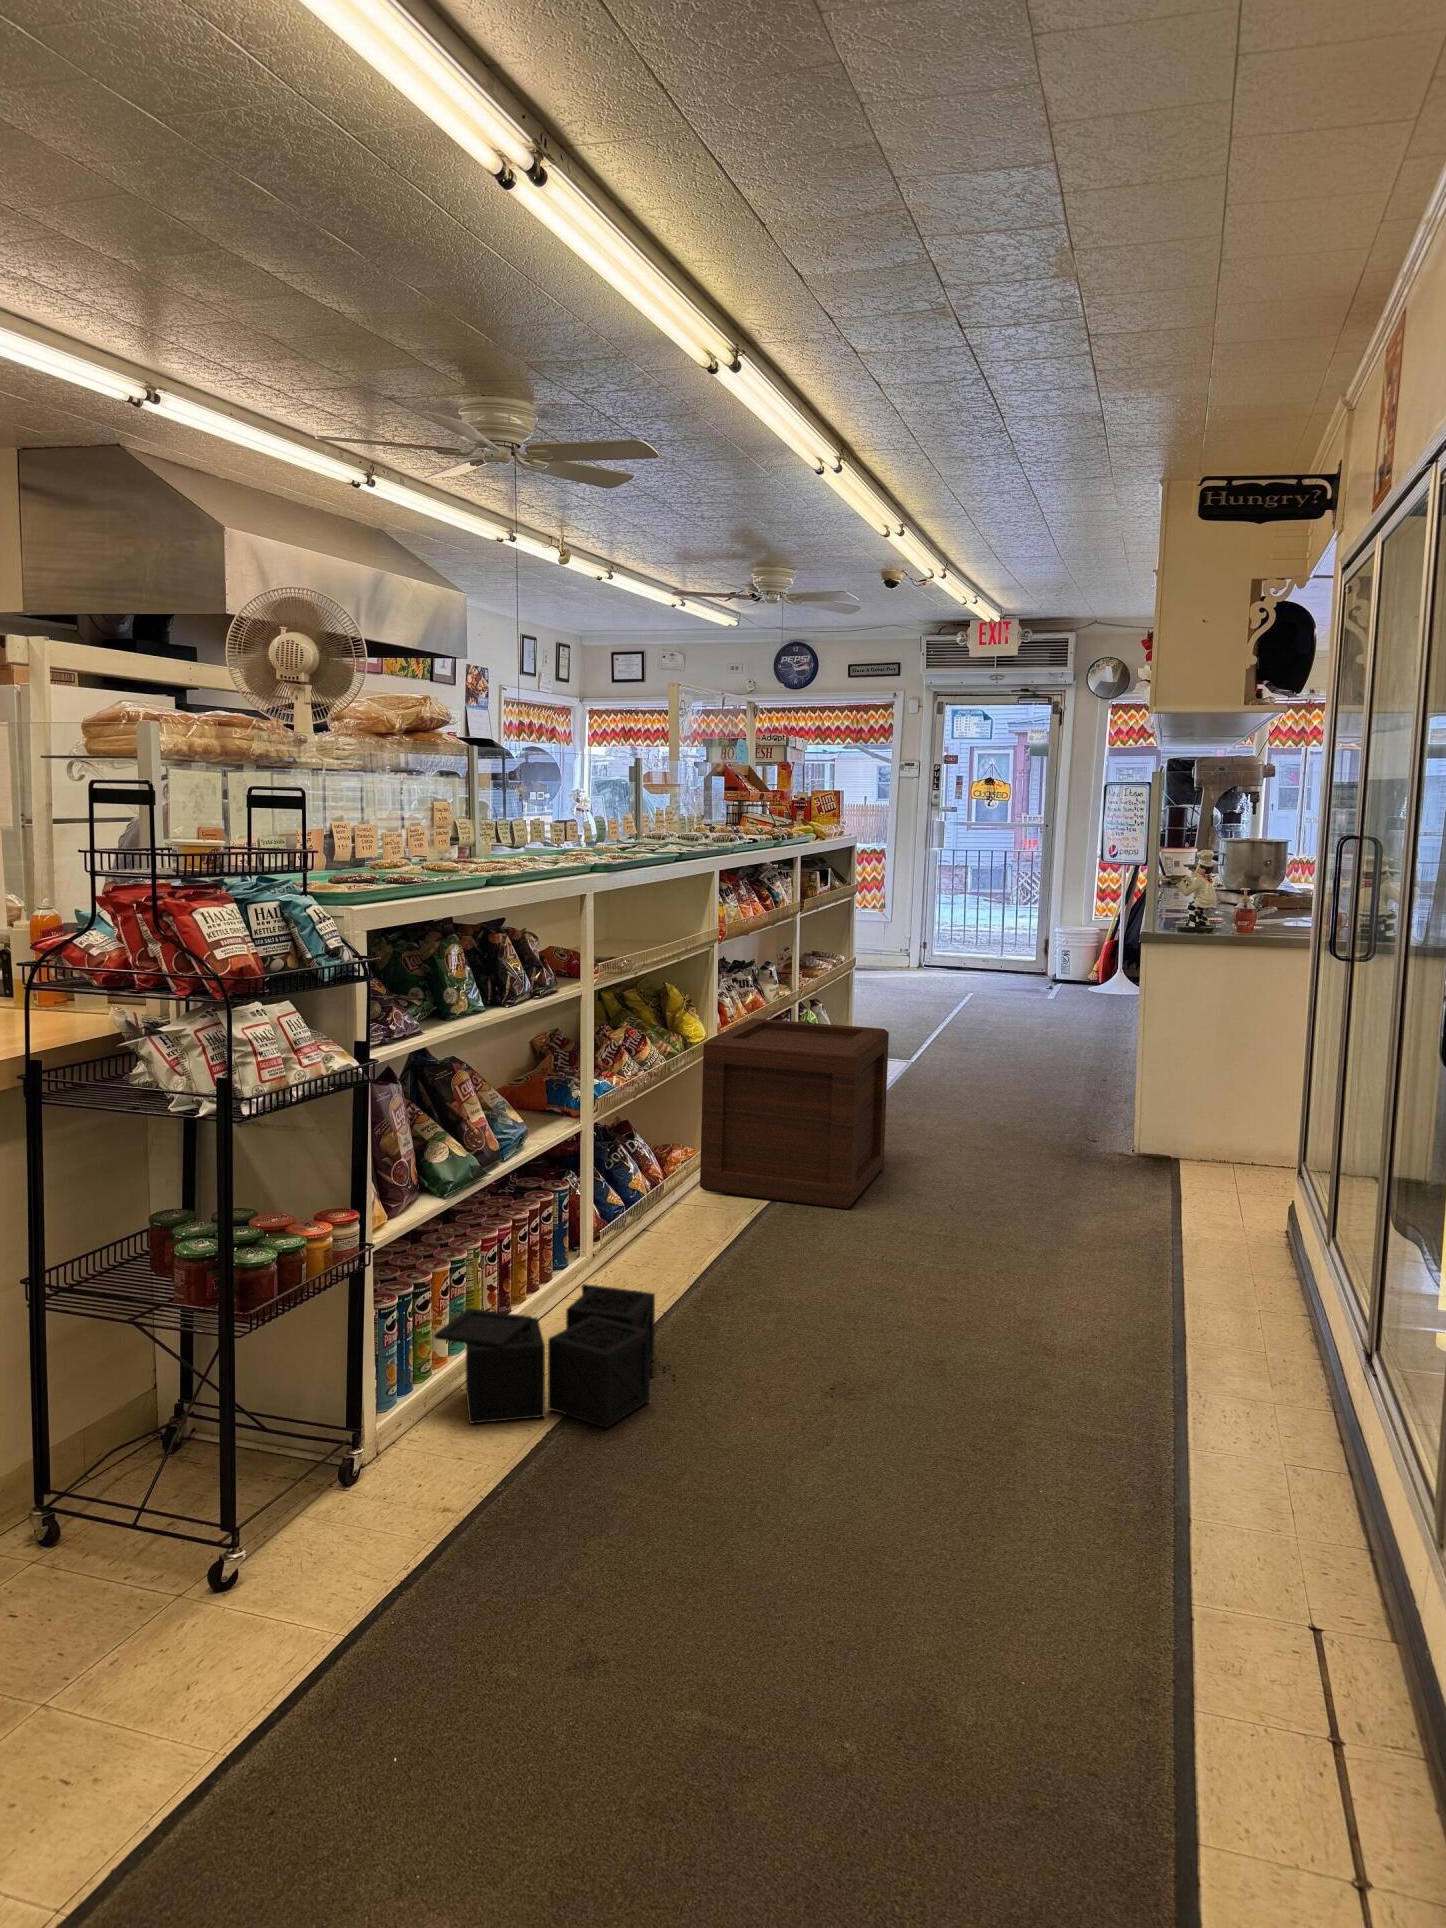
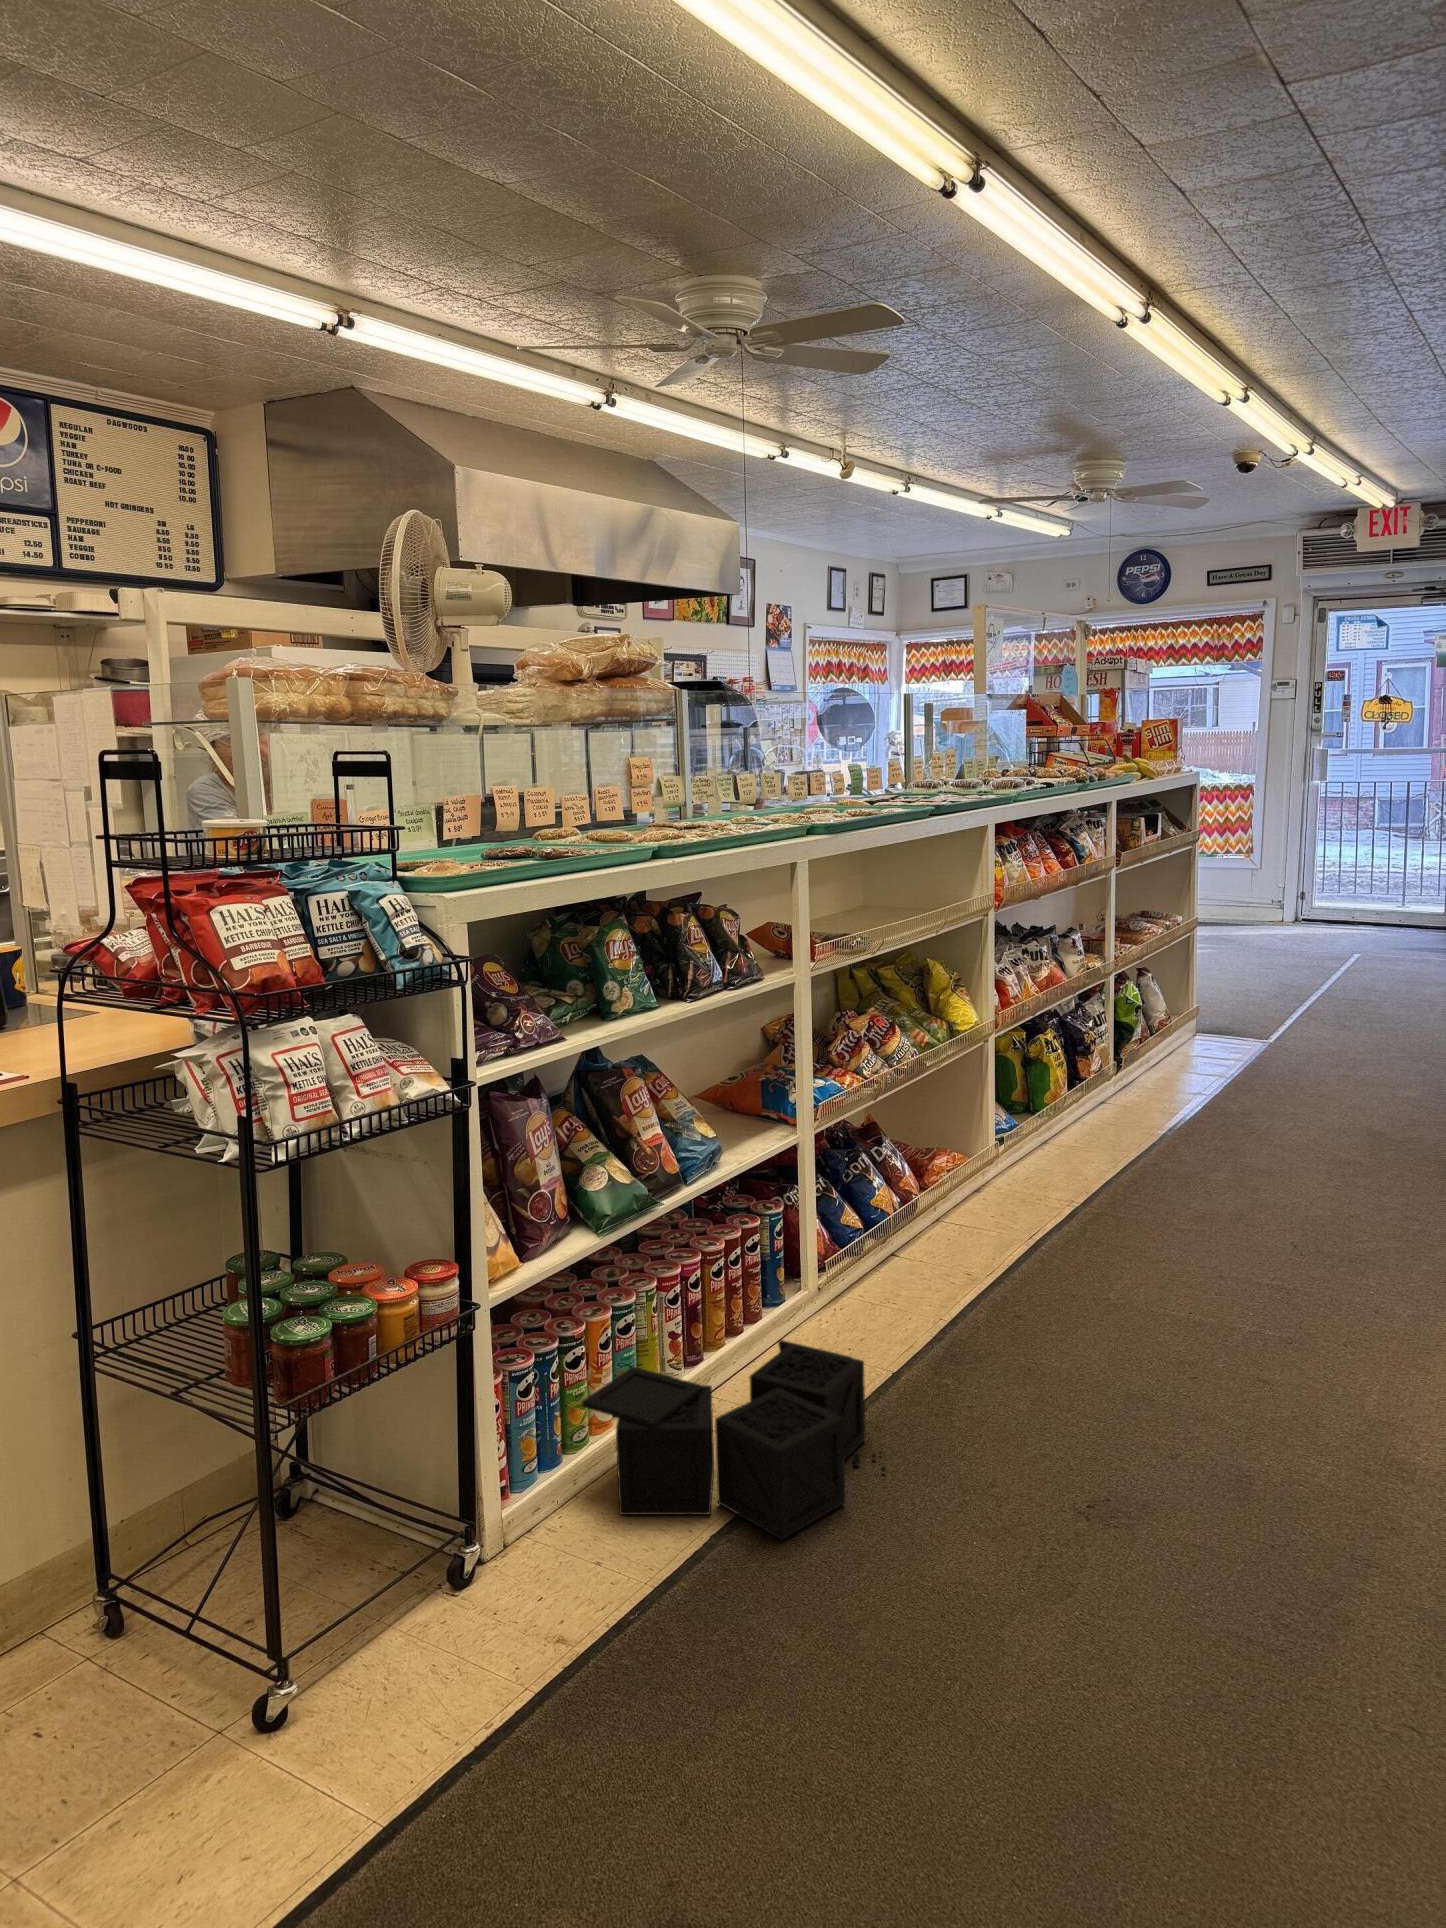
wooden crate: present [700,1018,889,1209] -> none [972,997,1215,1238]

